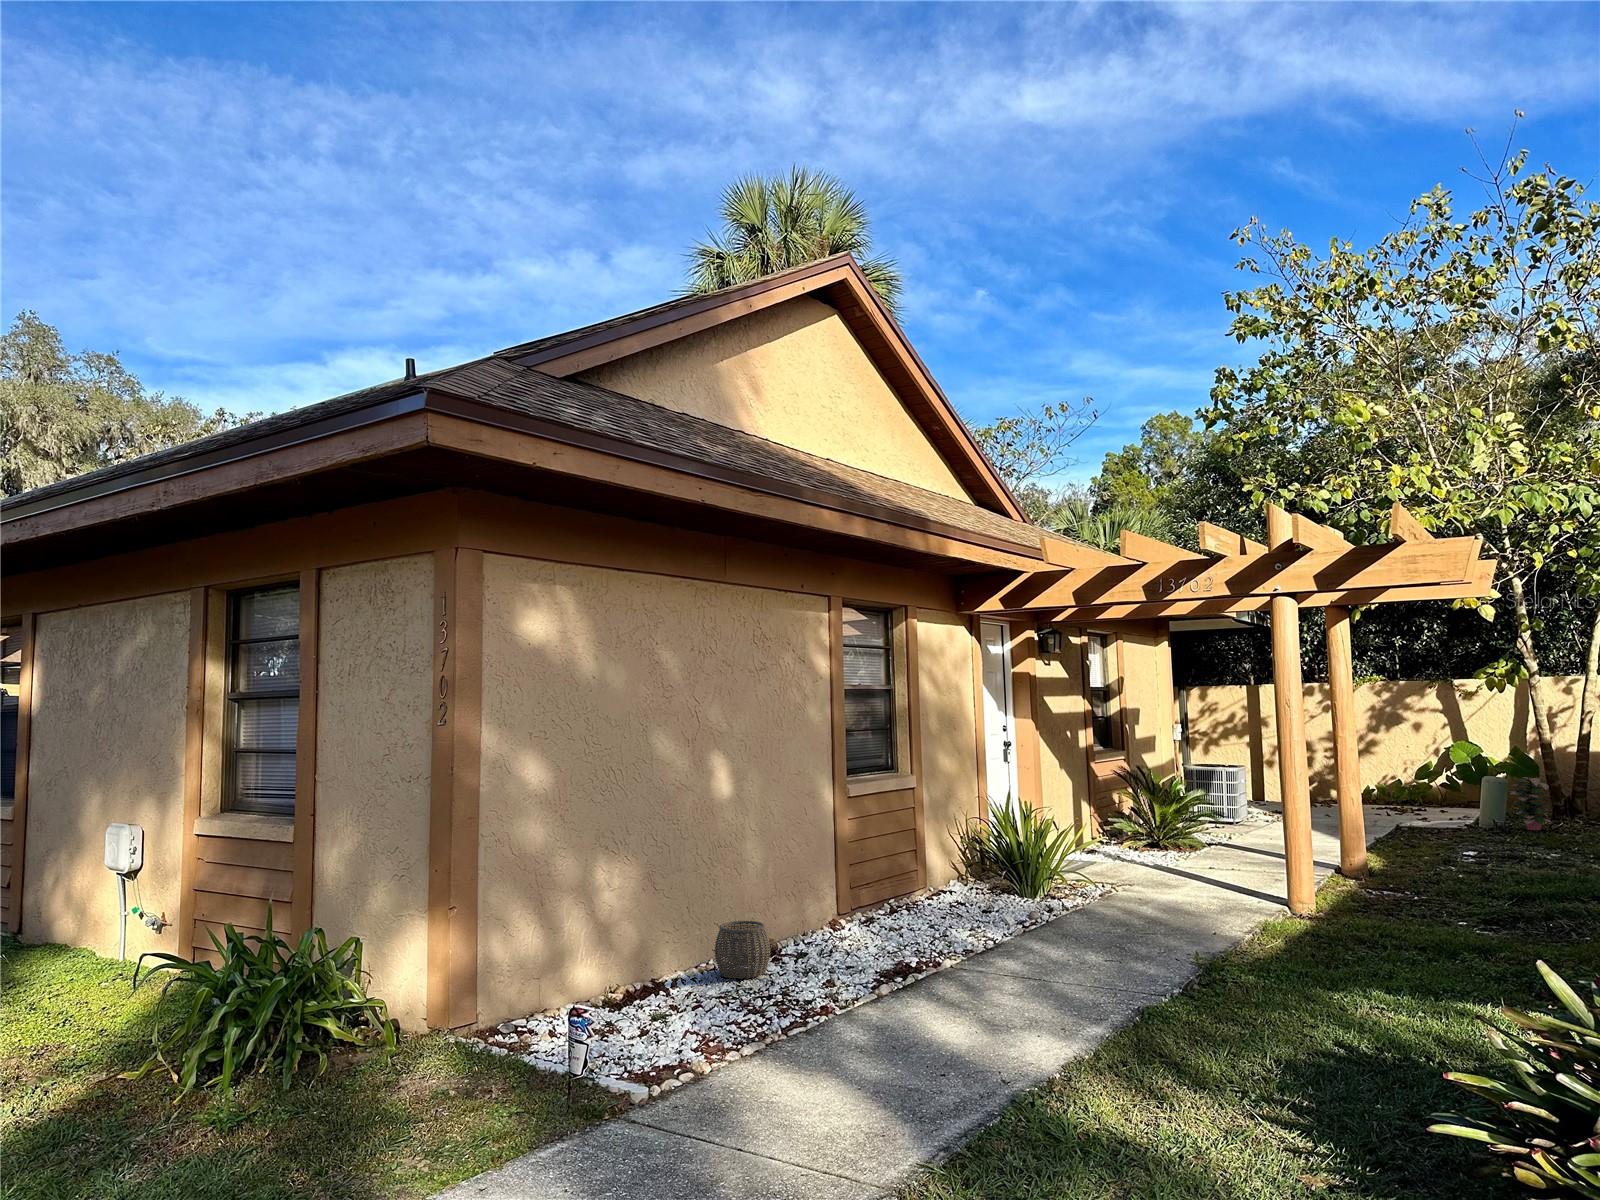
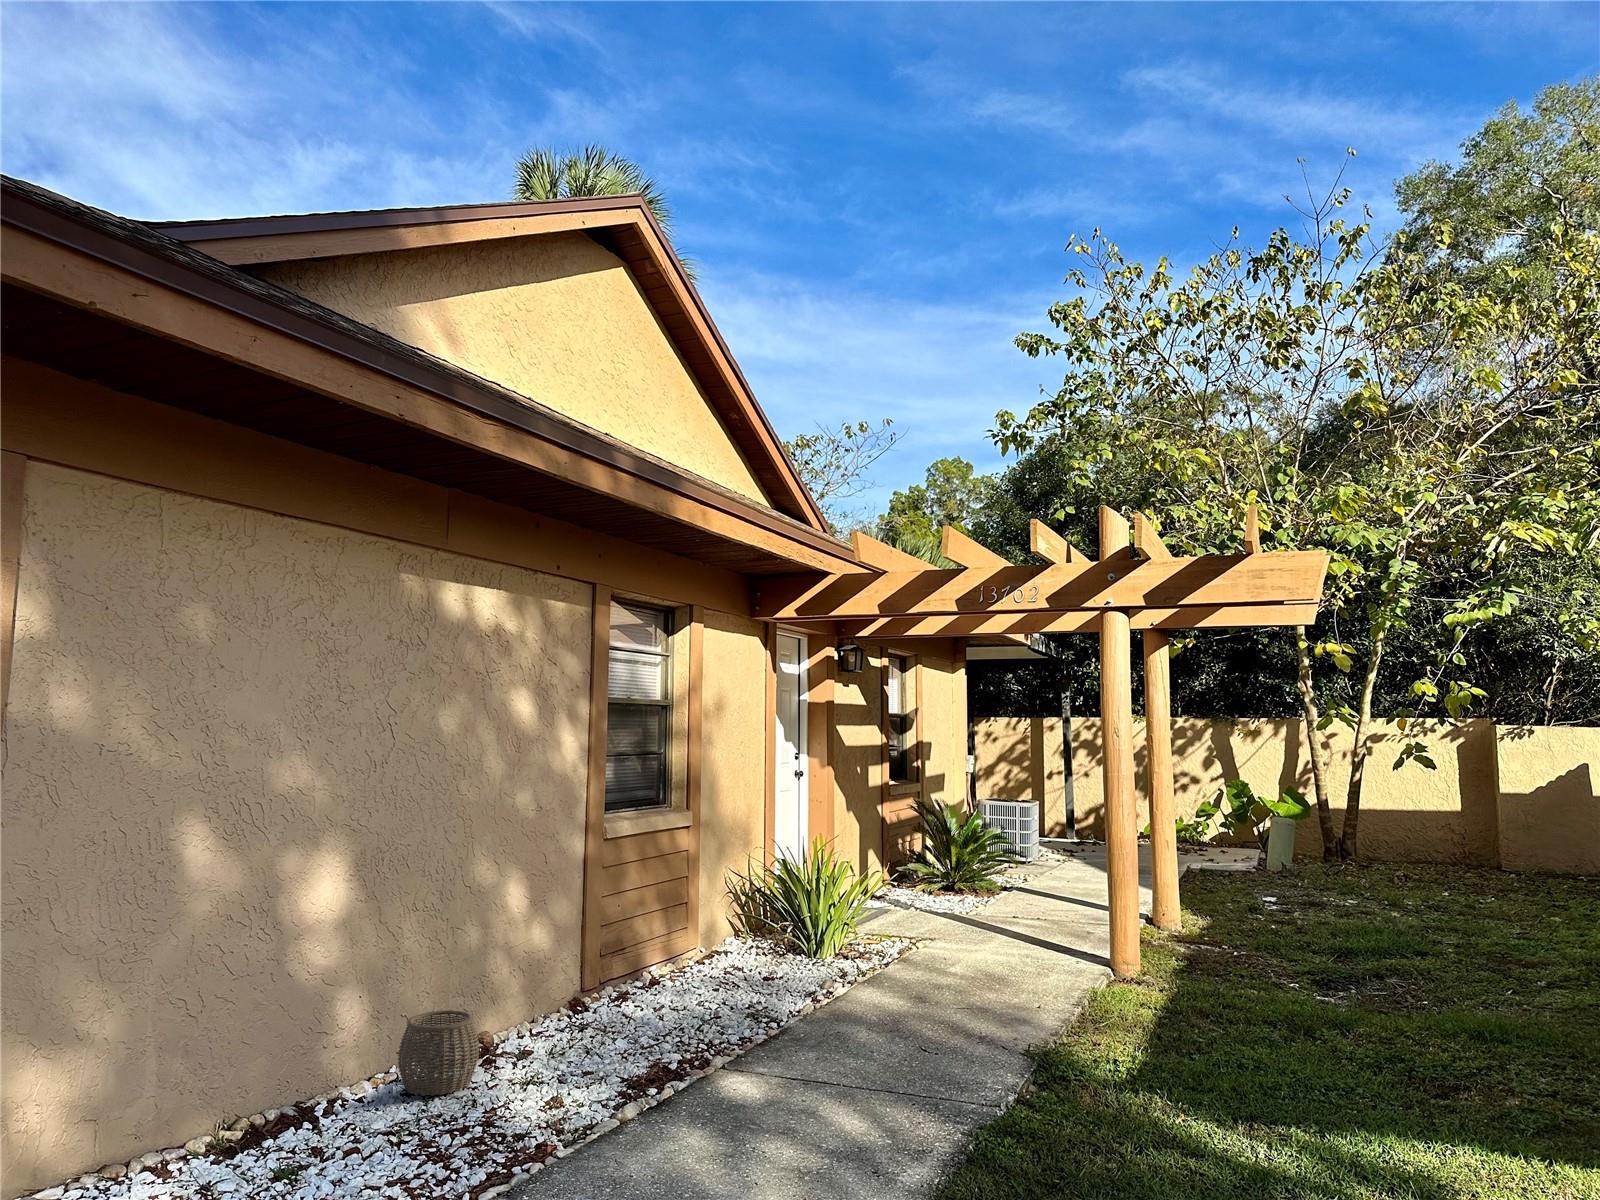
decorative plant: present [1509,777,1553,830] -> none [1287,818,1331,872]

